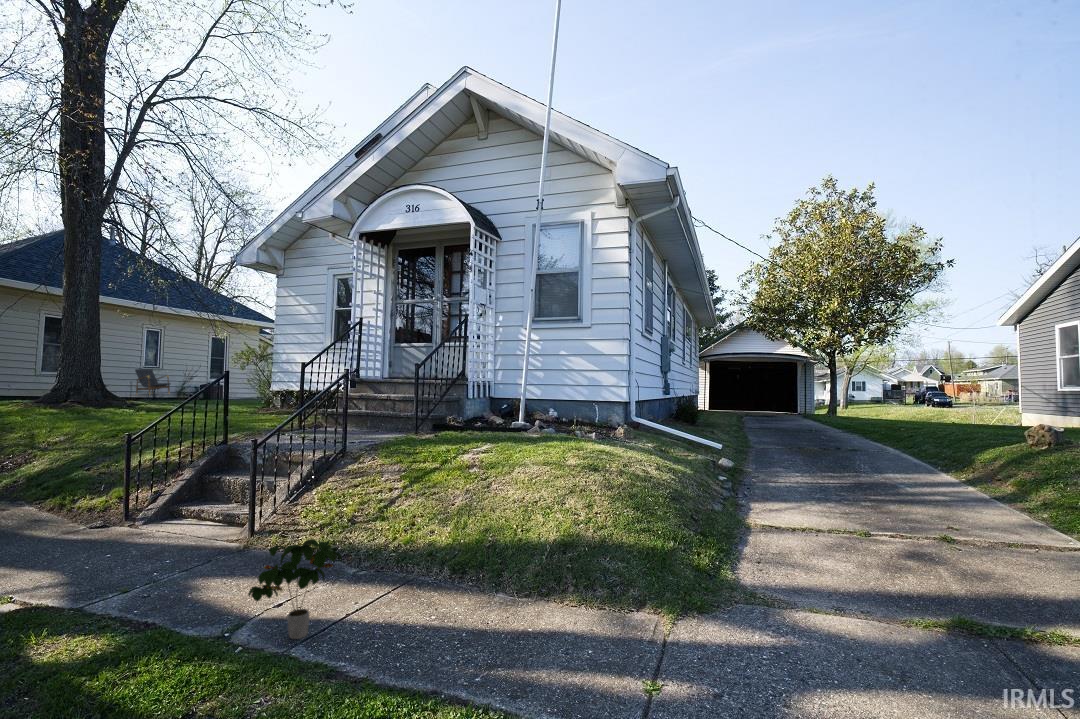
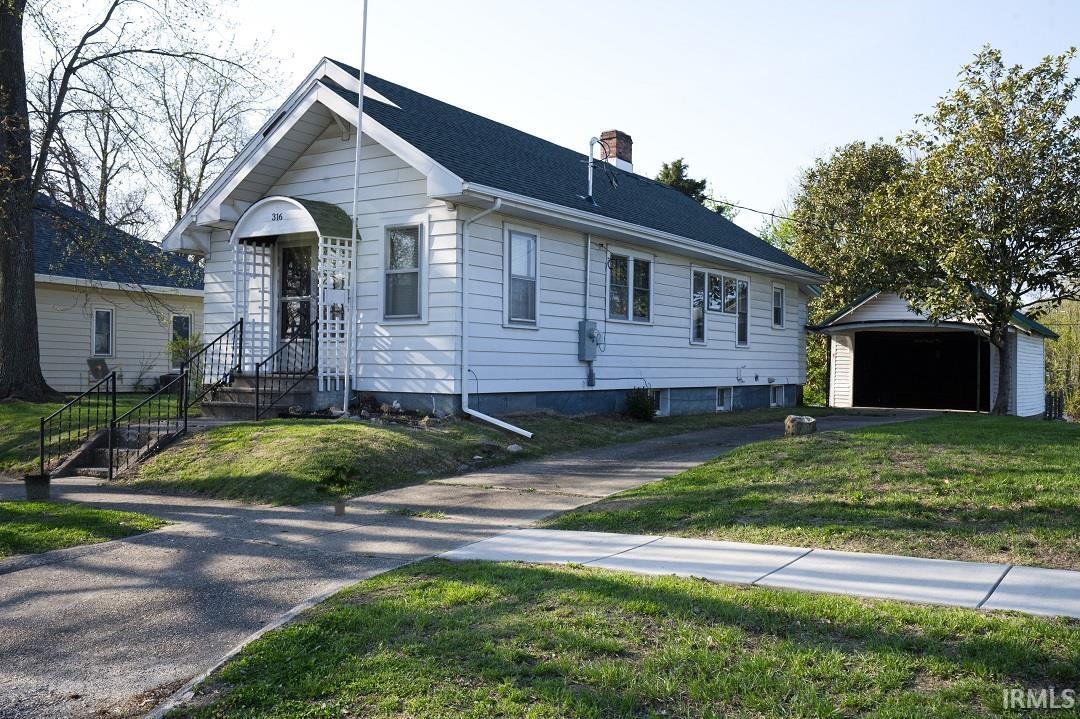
potted plant: present [248,539,342,639] -> present [315,464,362,515]
bucket: none [110,545,170,599] -> present [22,474,51,499]

